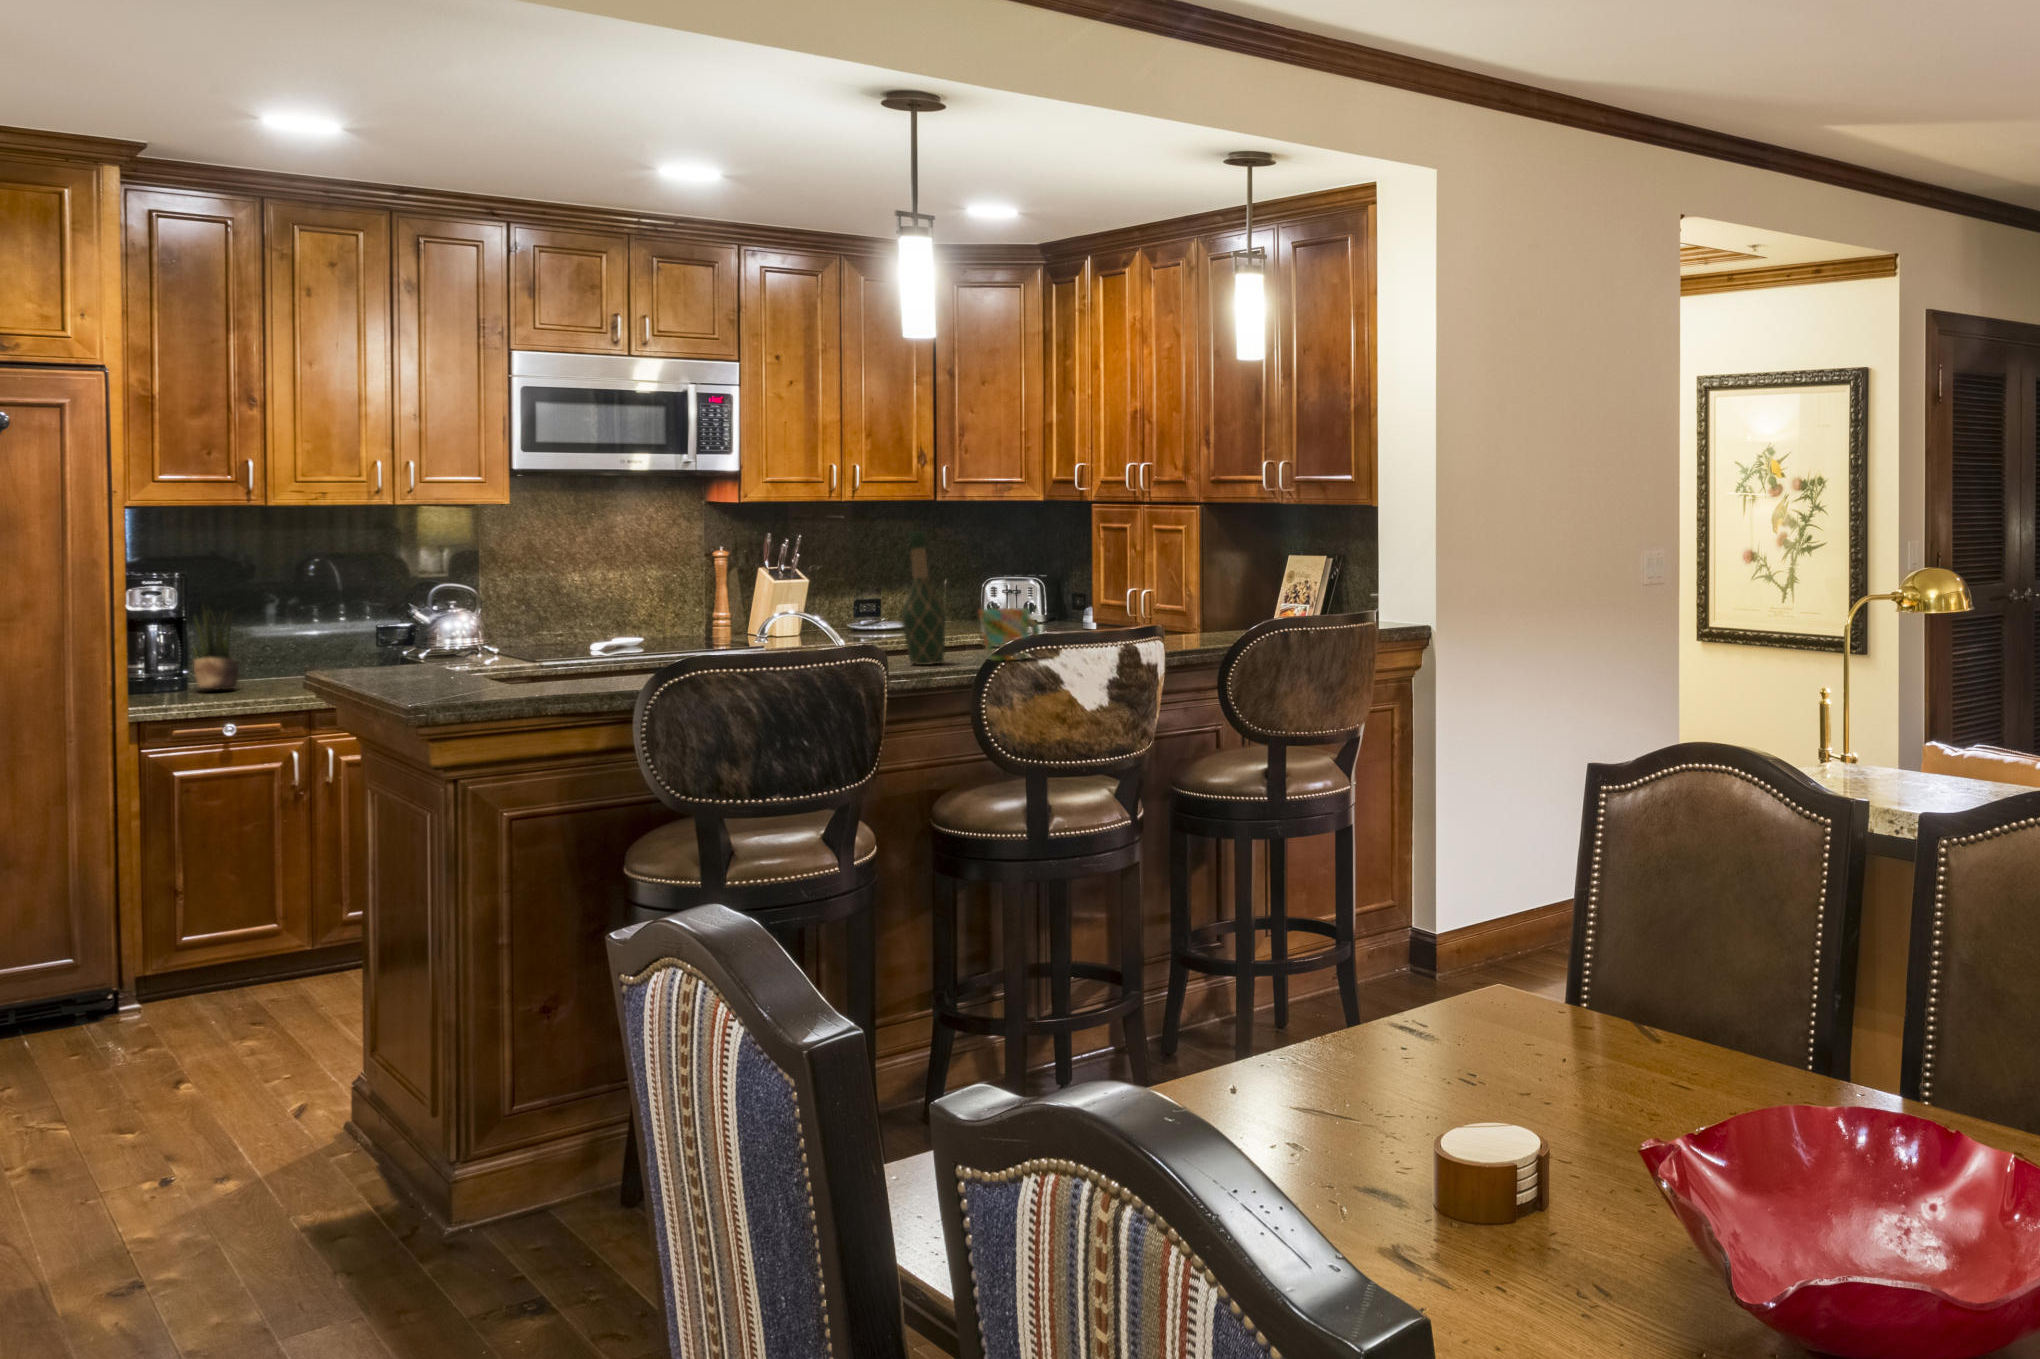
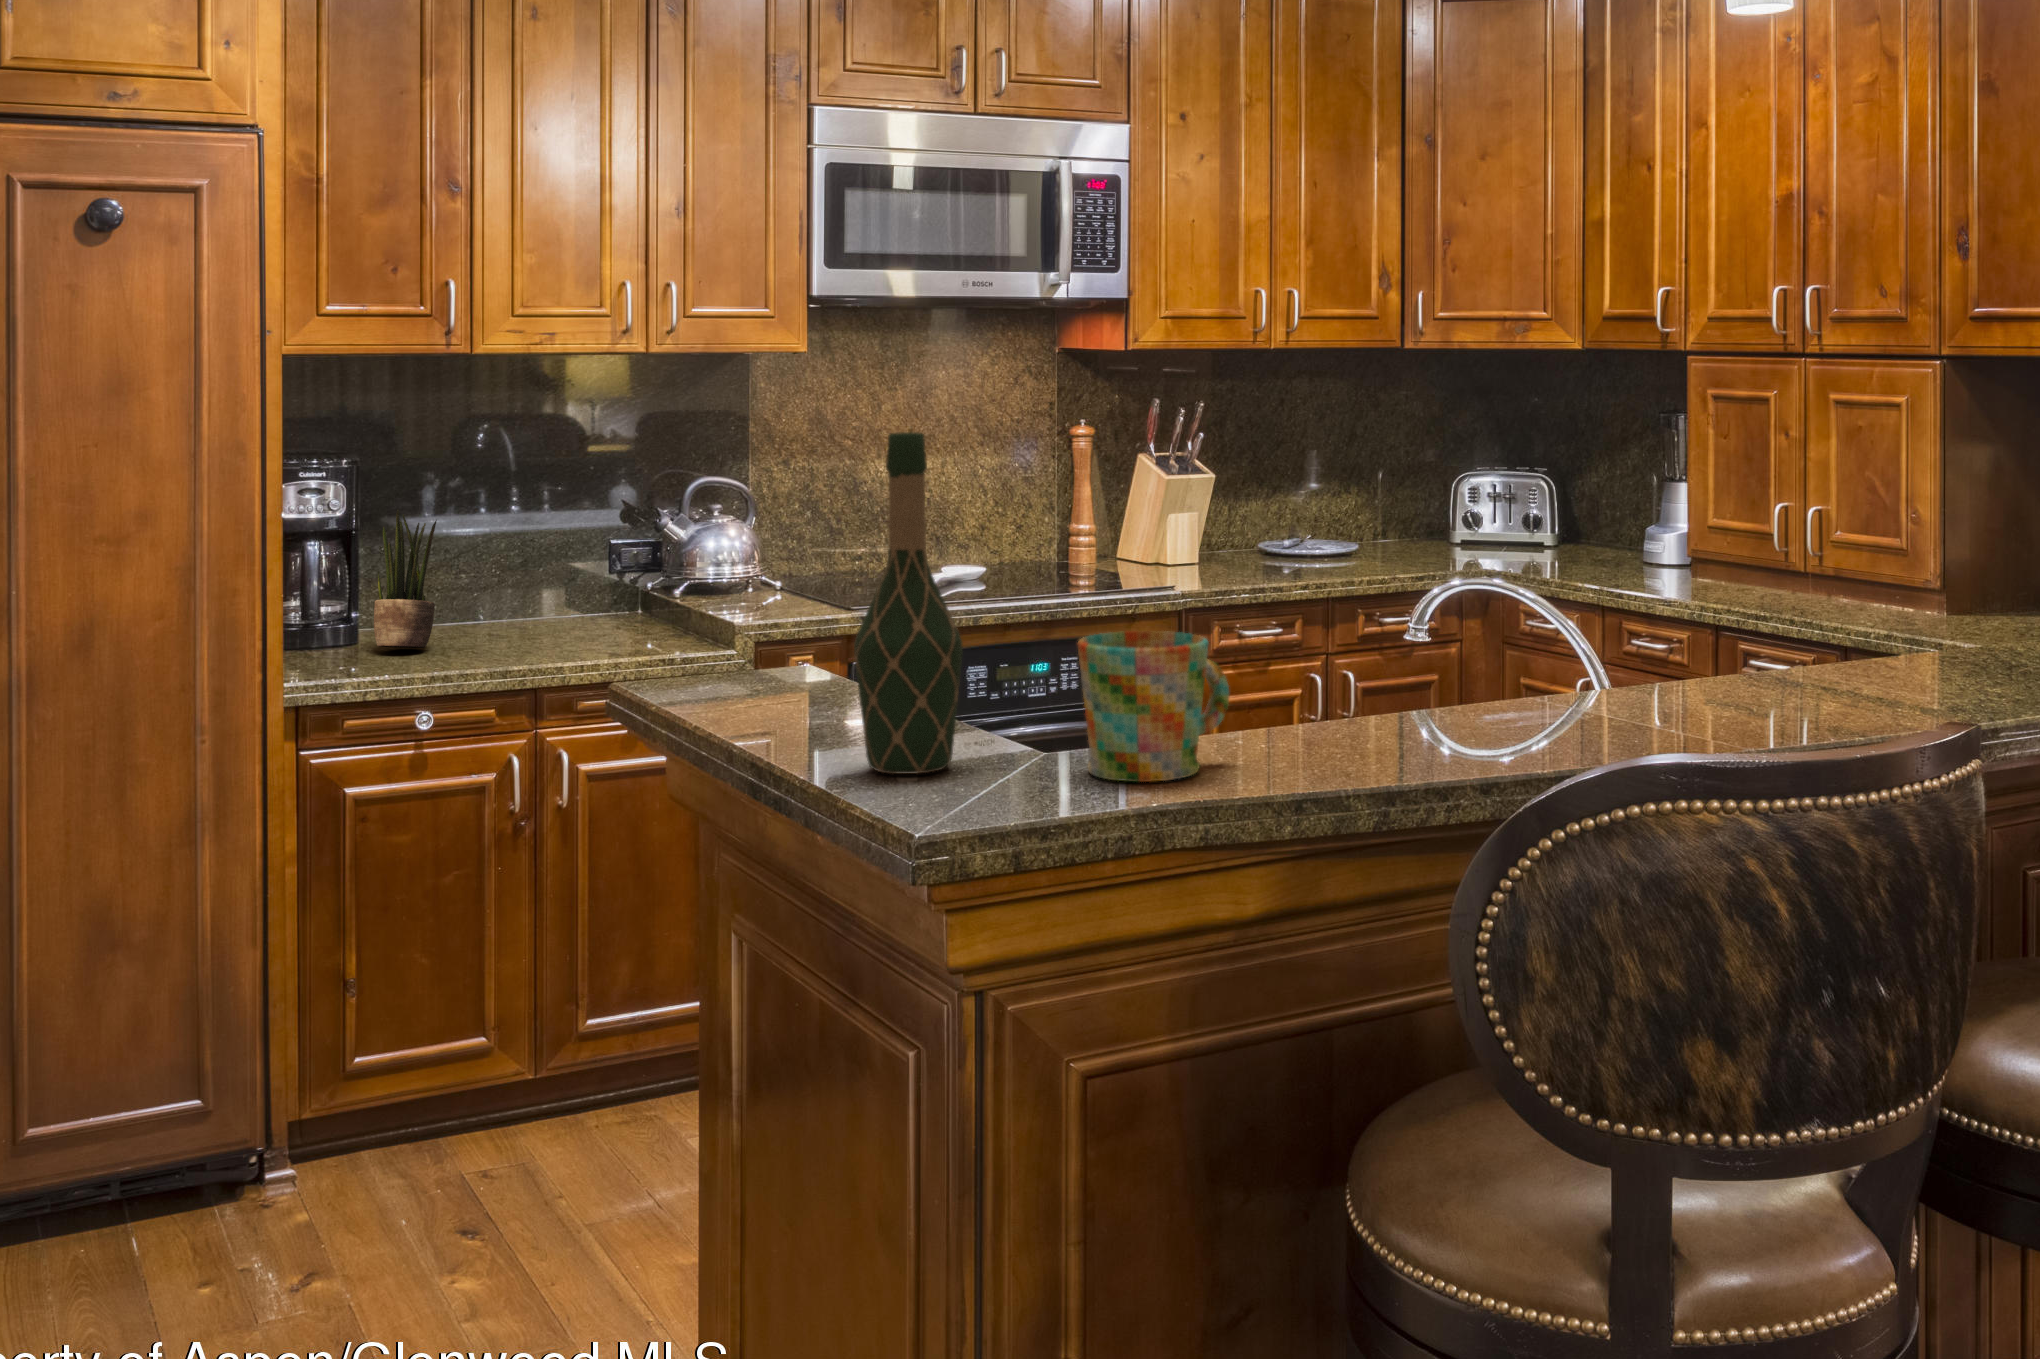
wine bottle: present [901,532,946,665] -> present [854,432,963,774]
mug: present [979,608,1040,661] -> present [1078,631,1229,782]

